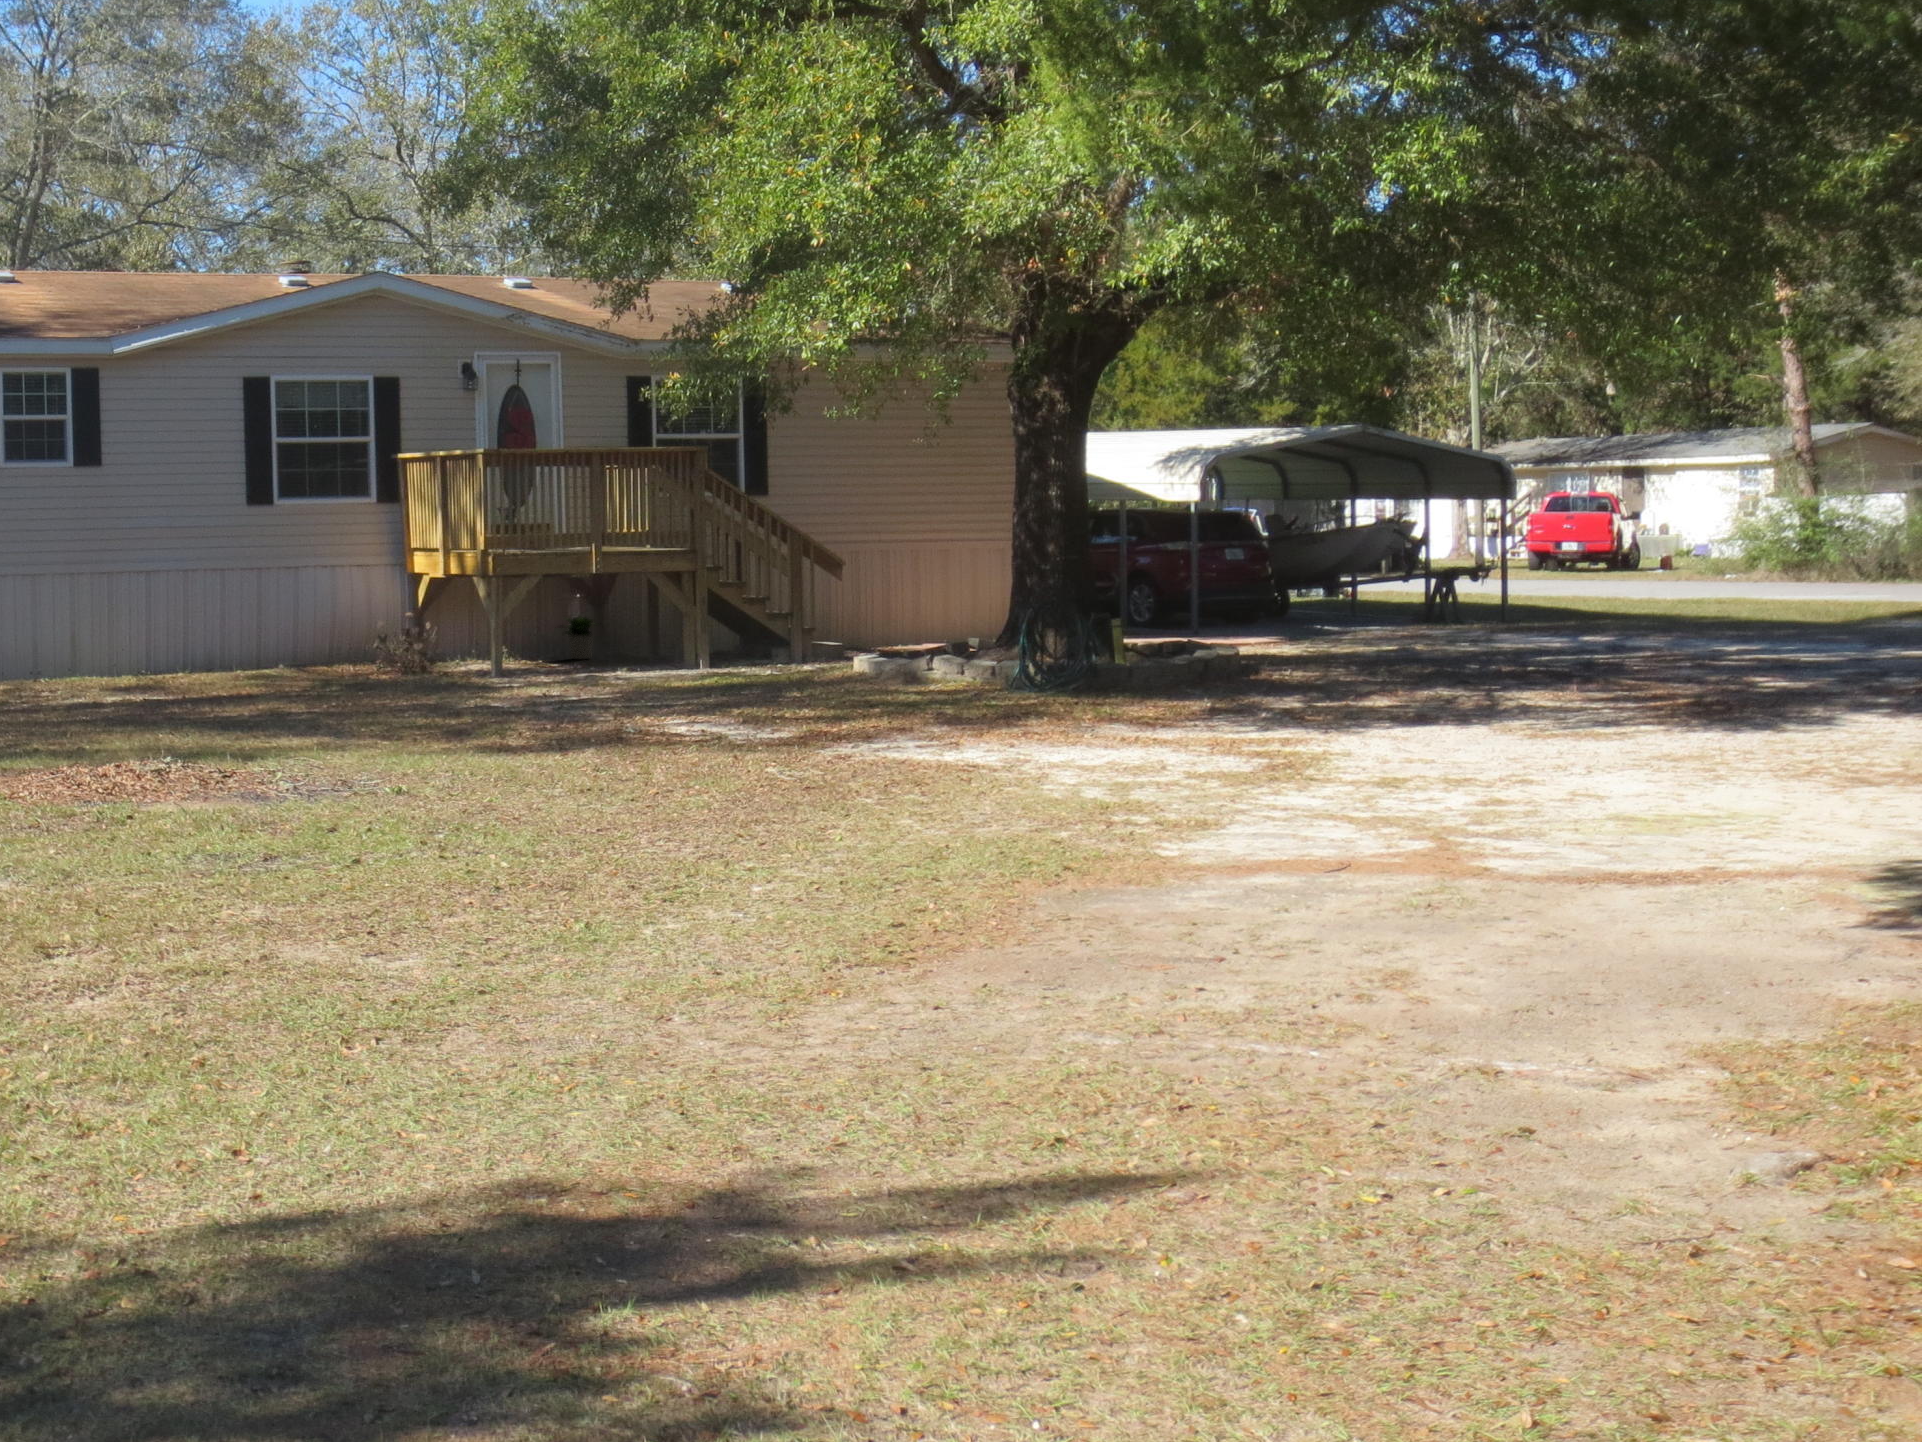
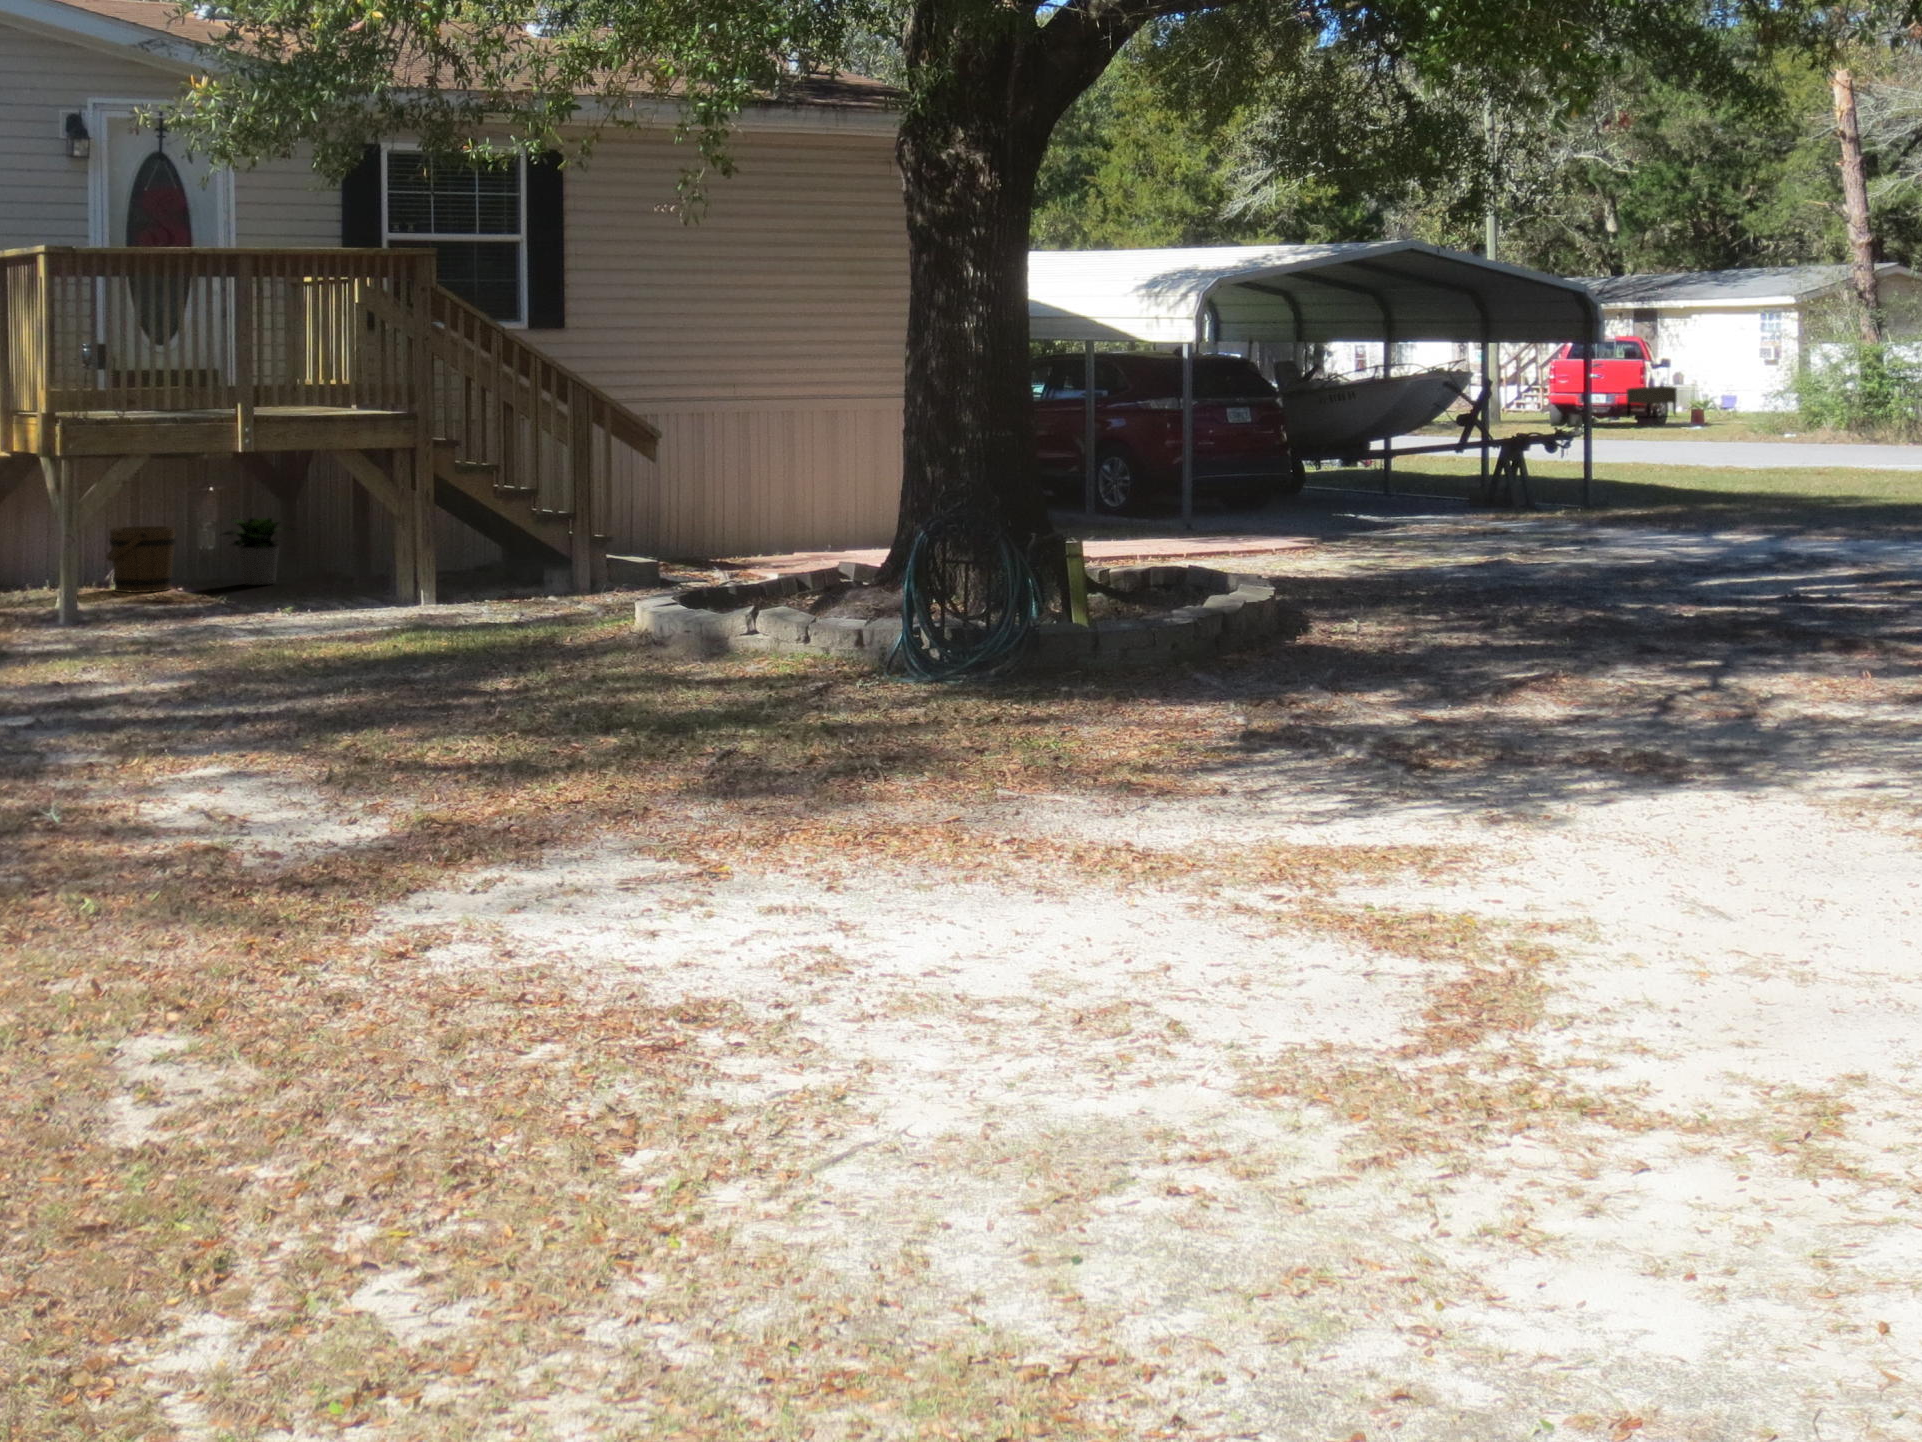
bench: none [1602,535,1651,562] -> present [1627,386,1677,417]
bucket: none [489,622,532,662] -> present [106,526,176,593]

